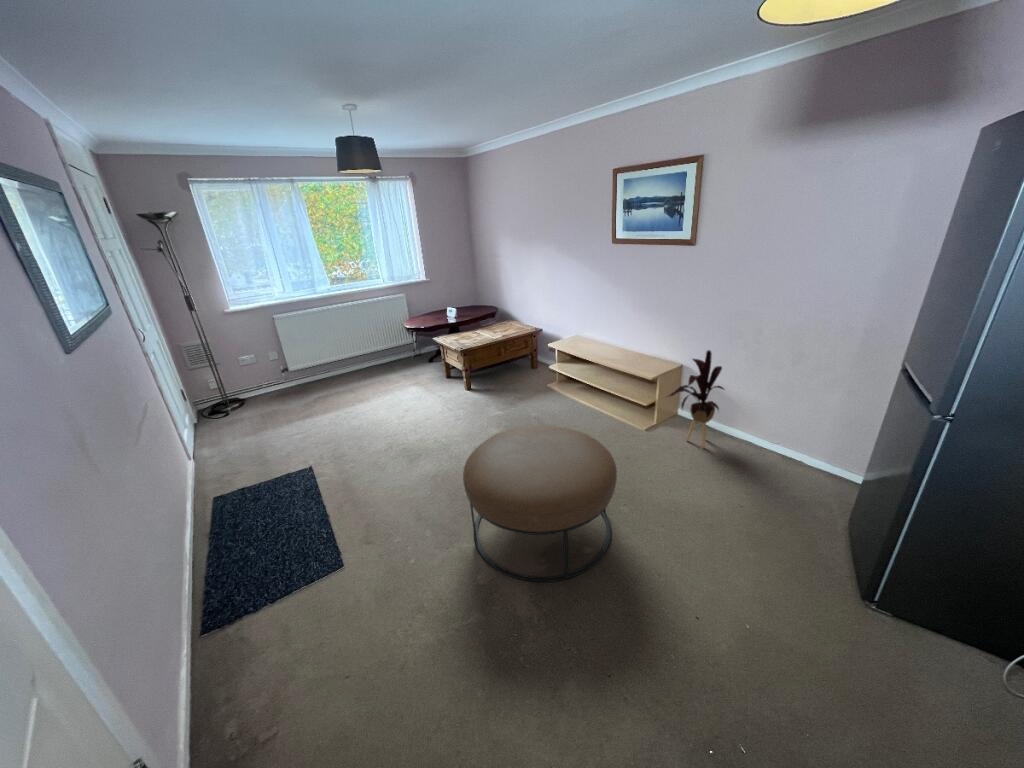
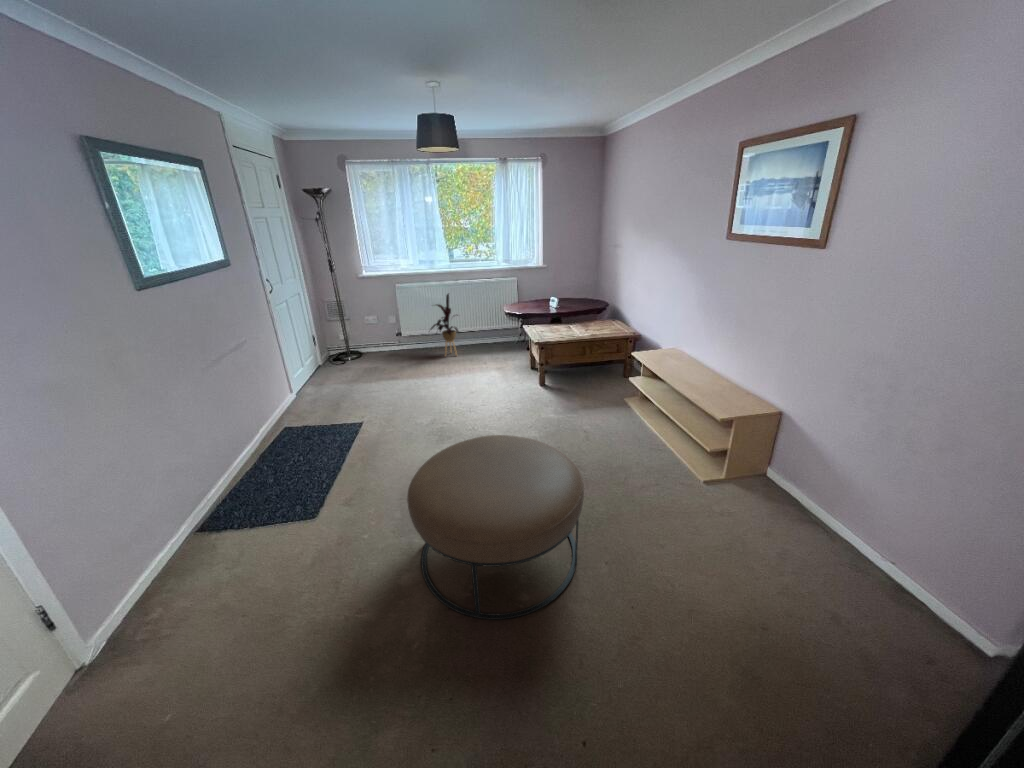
house plant: present [669,350,724,448] -> present [431,294,458,356]

